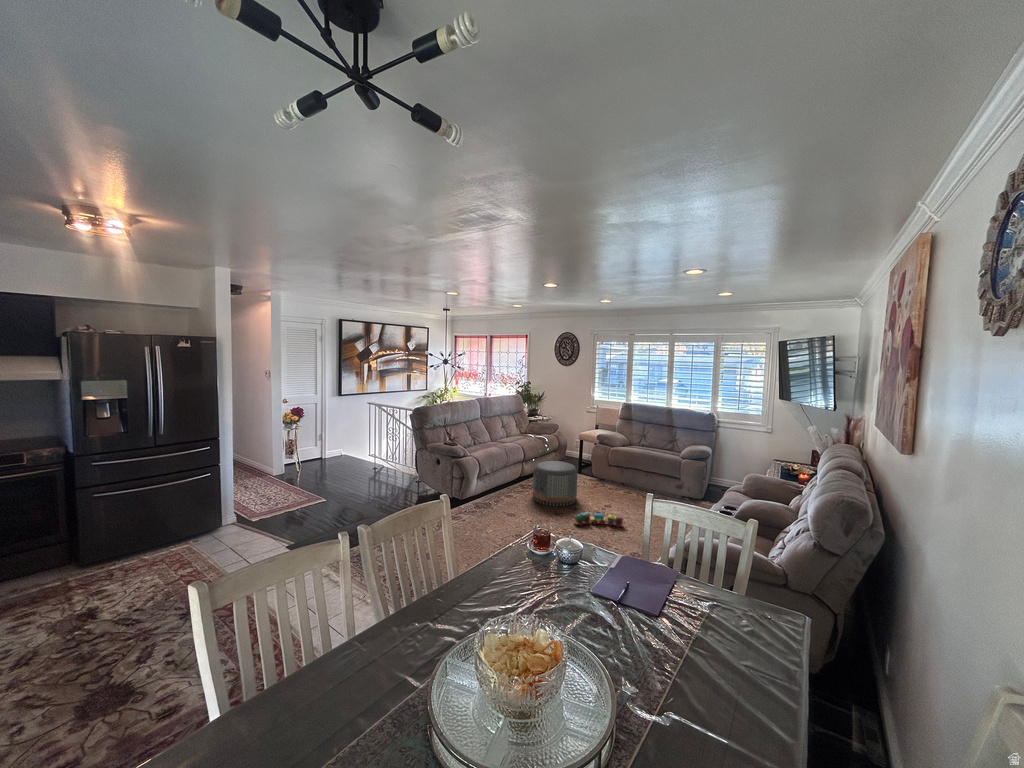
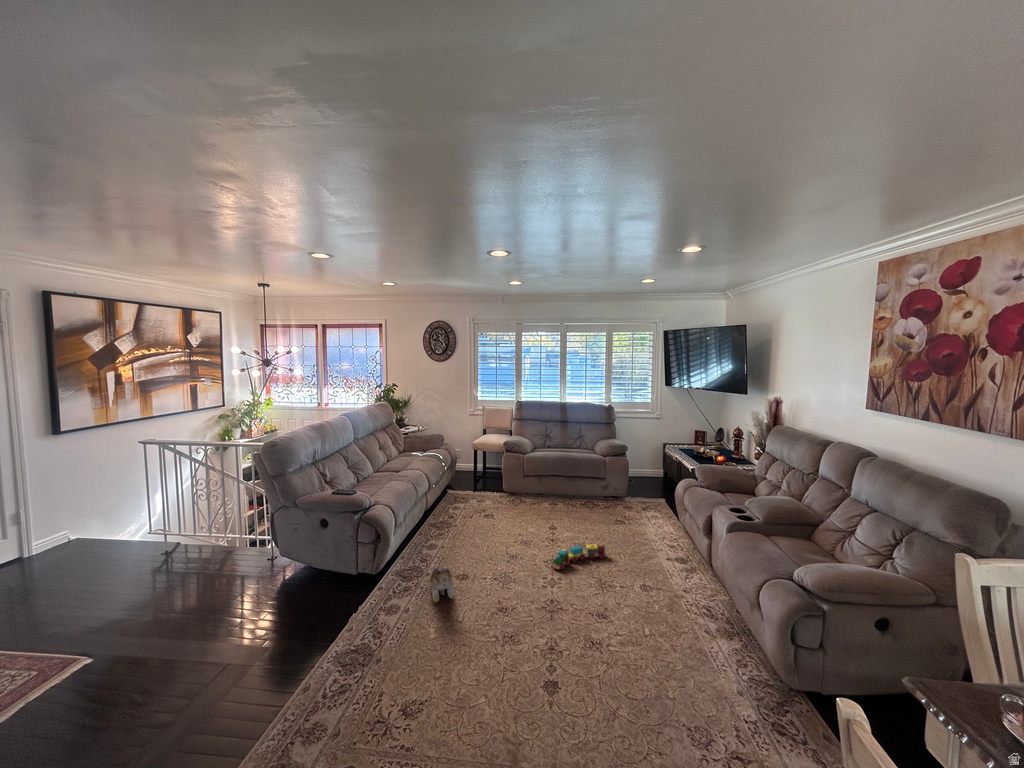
pouf: present [533,461,577,506] -> none [463,486,522,550]
plush toy: none [480,497,500,521] -> present [431,566,454,602]

